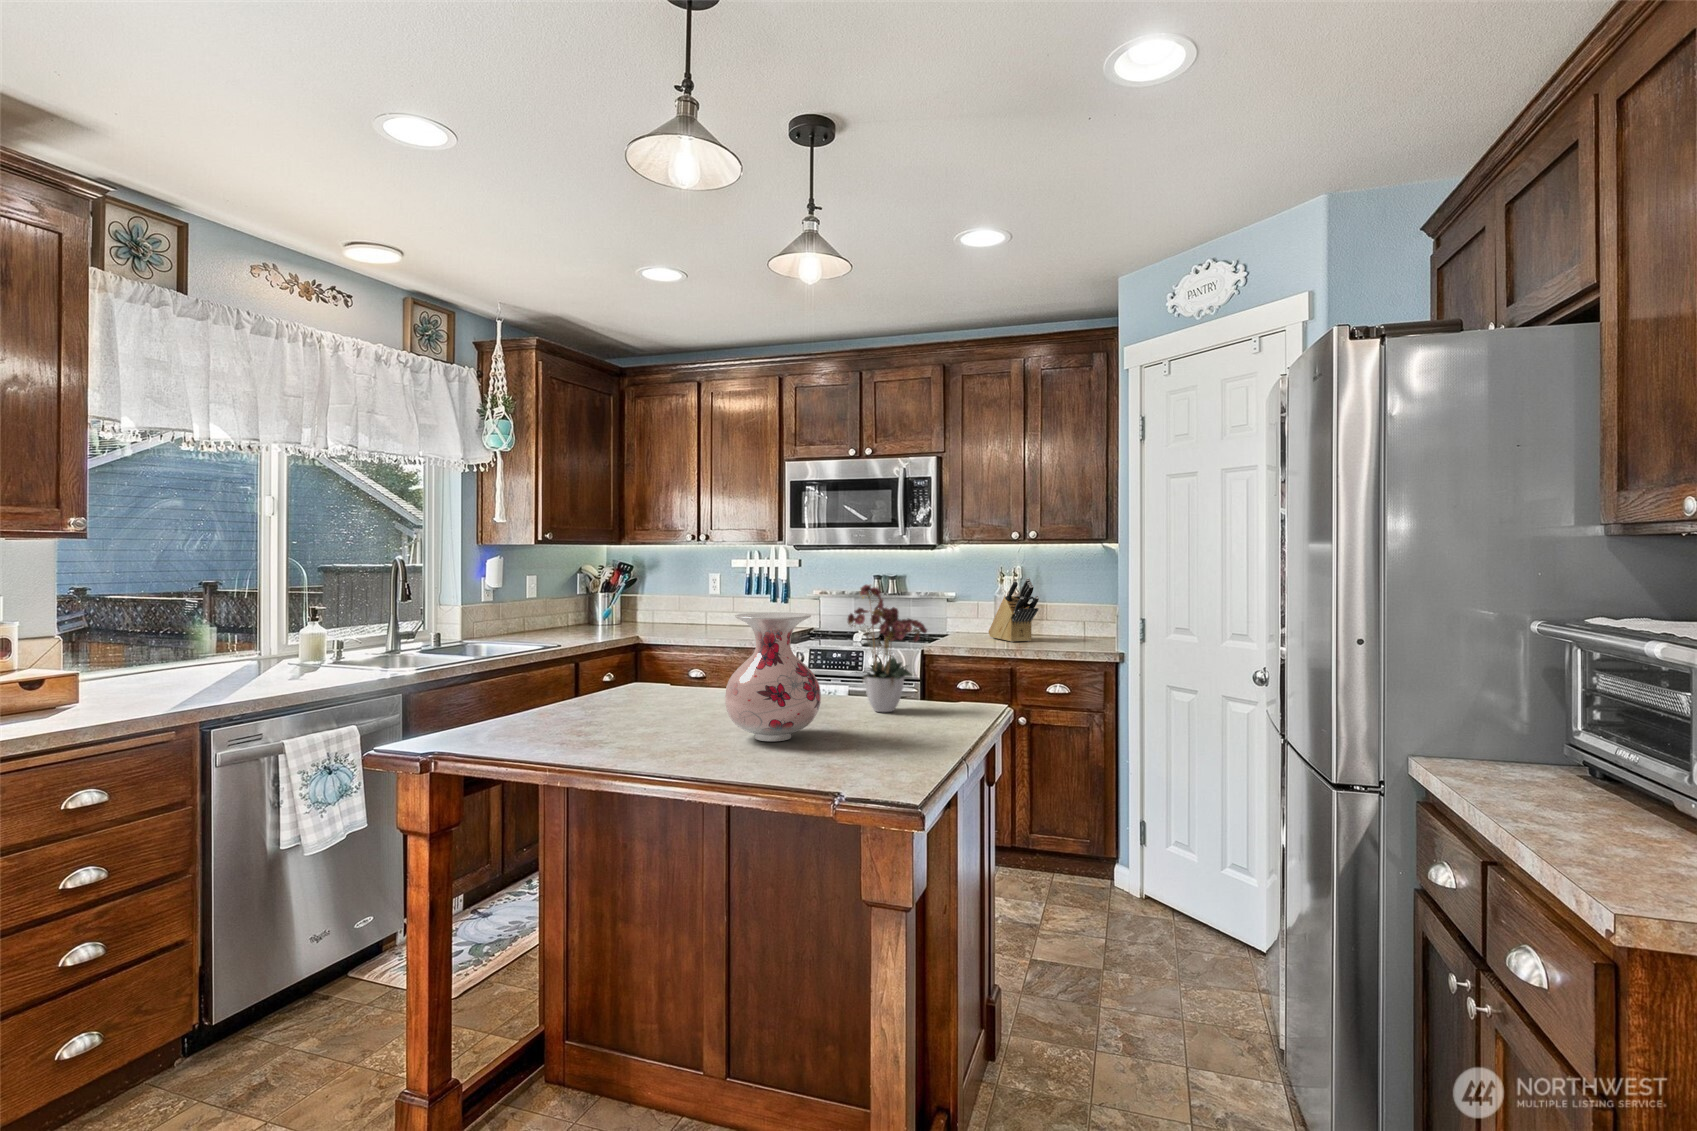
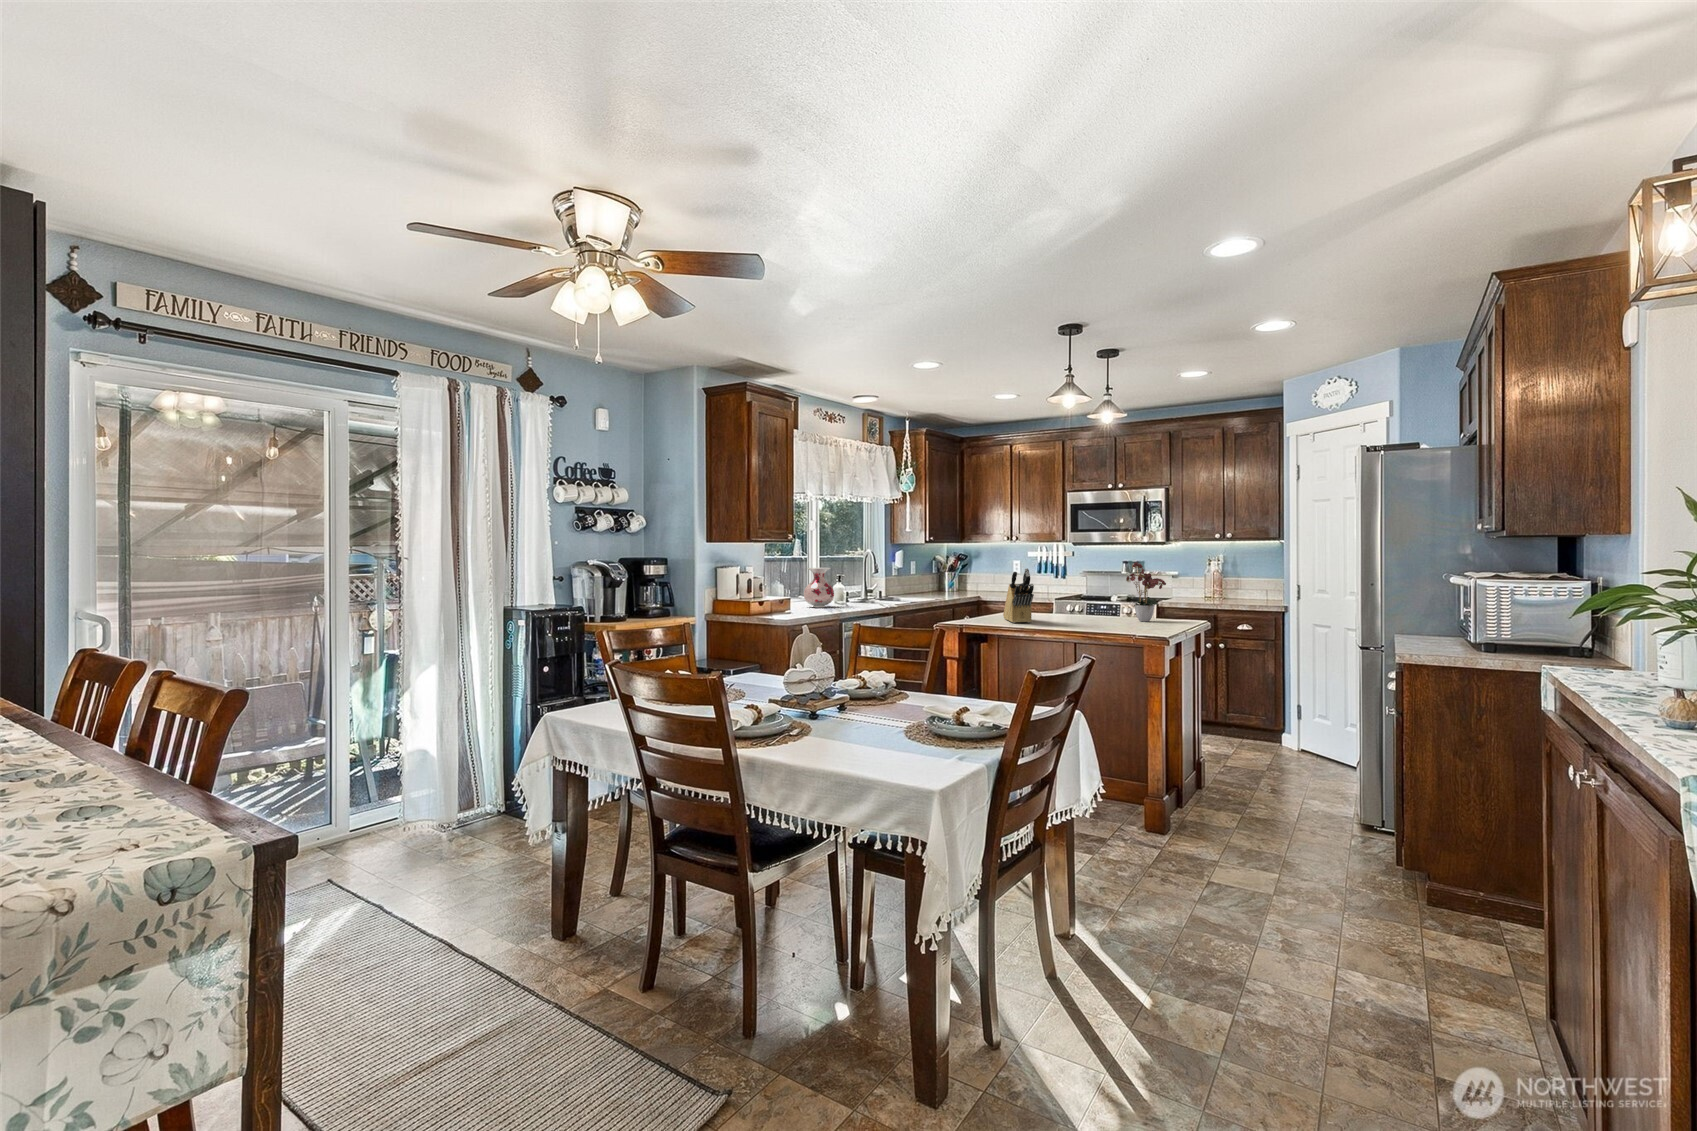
knife block: present [989,578,1039,642] -> present [1003,568,1034,623]
vase: present [725,612,821,741] -> present [804,568,834,607]

